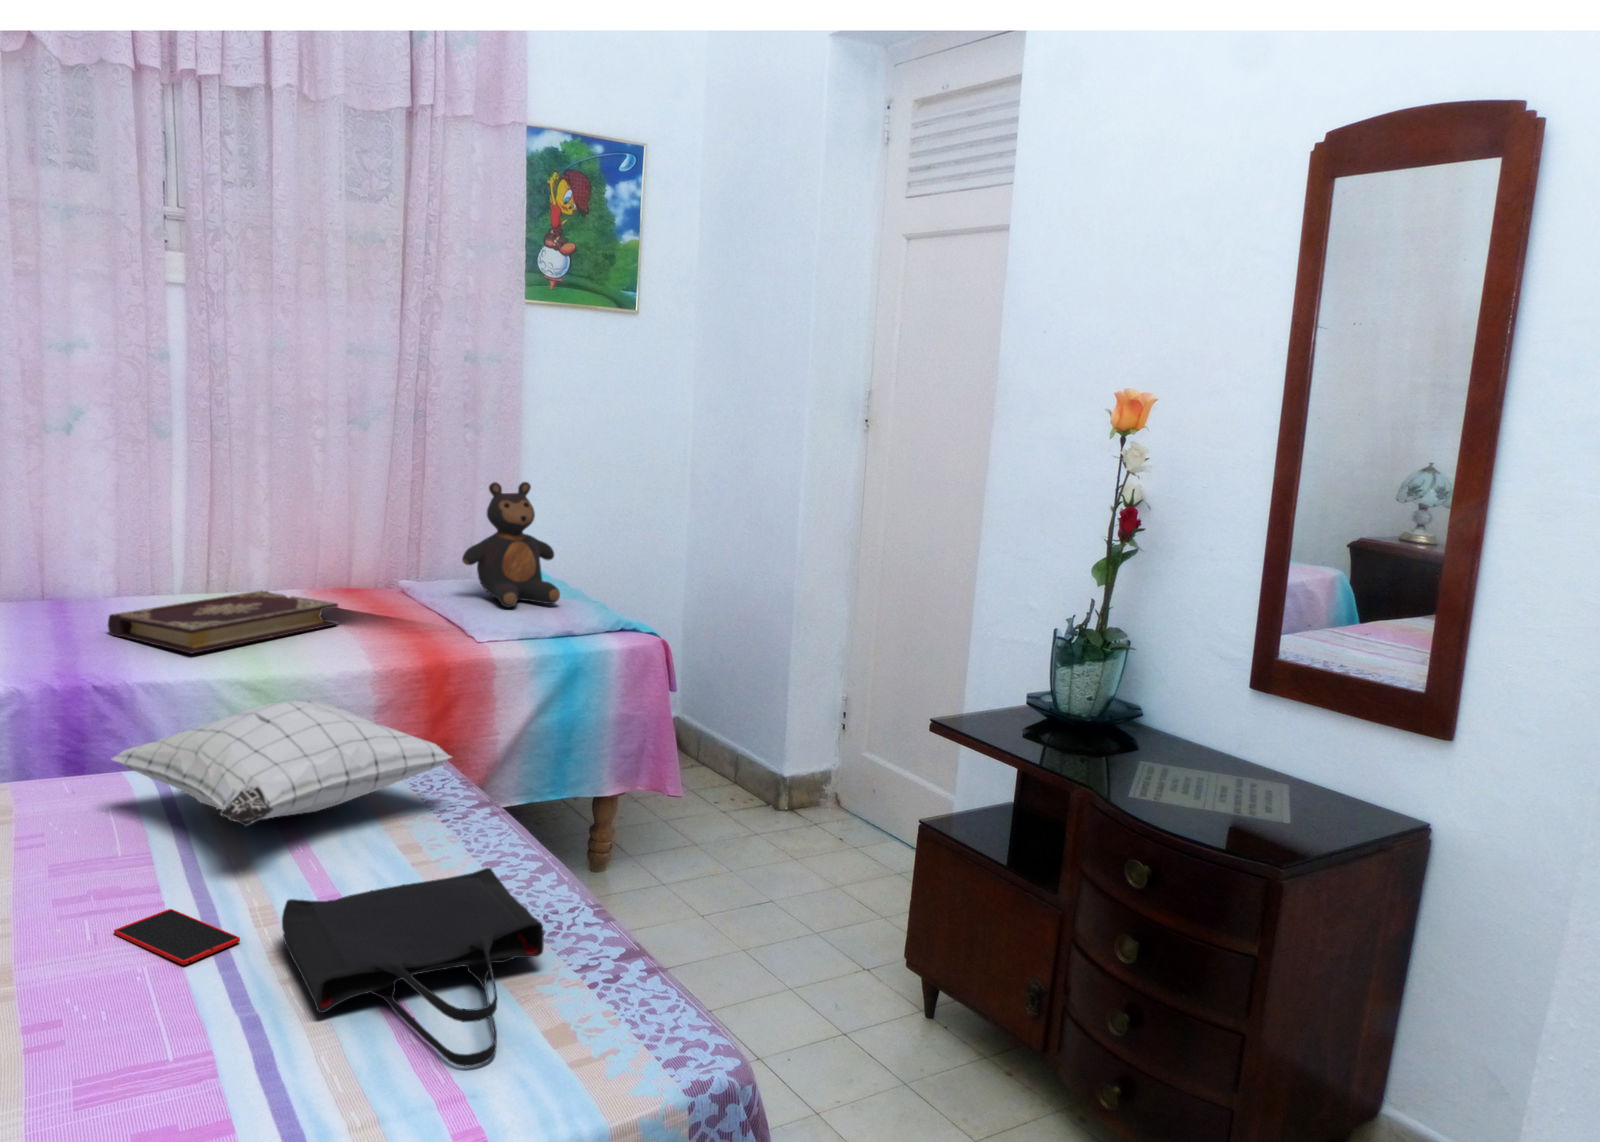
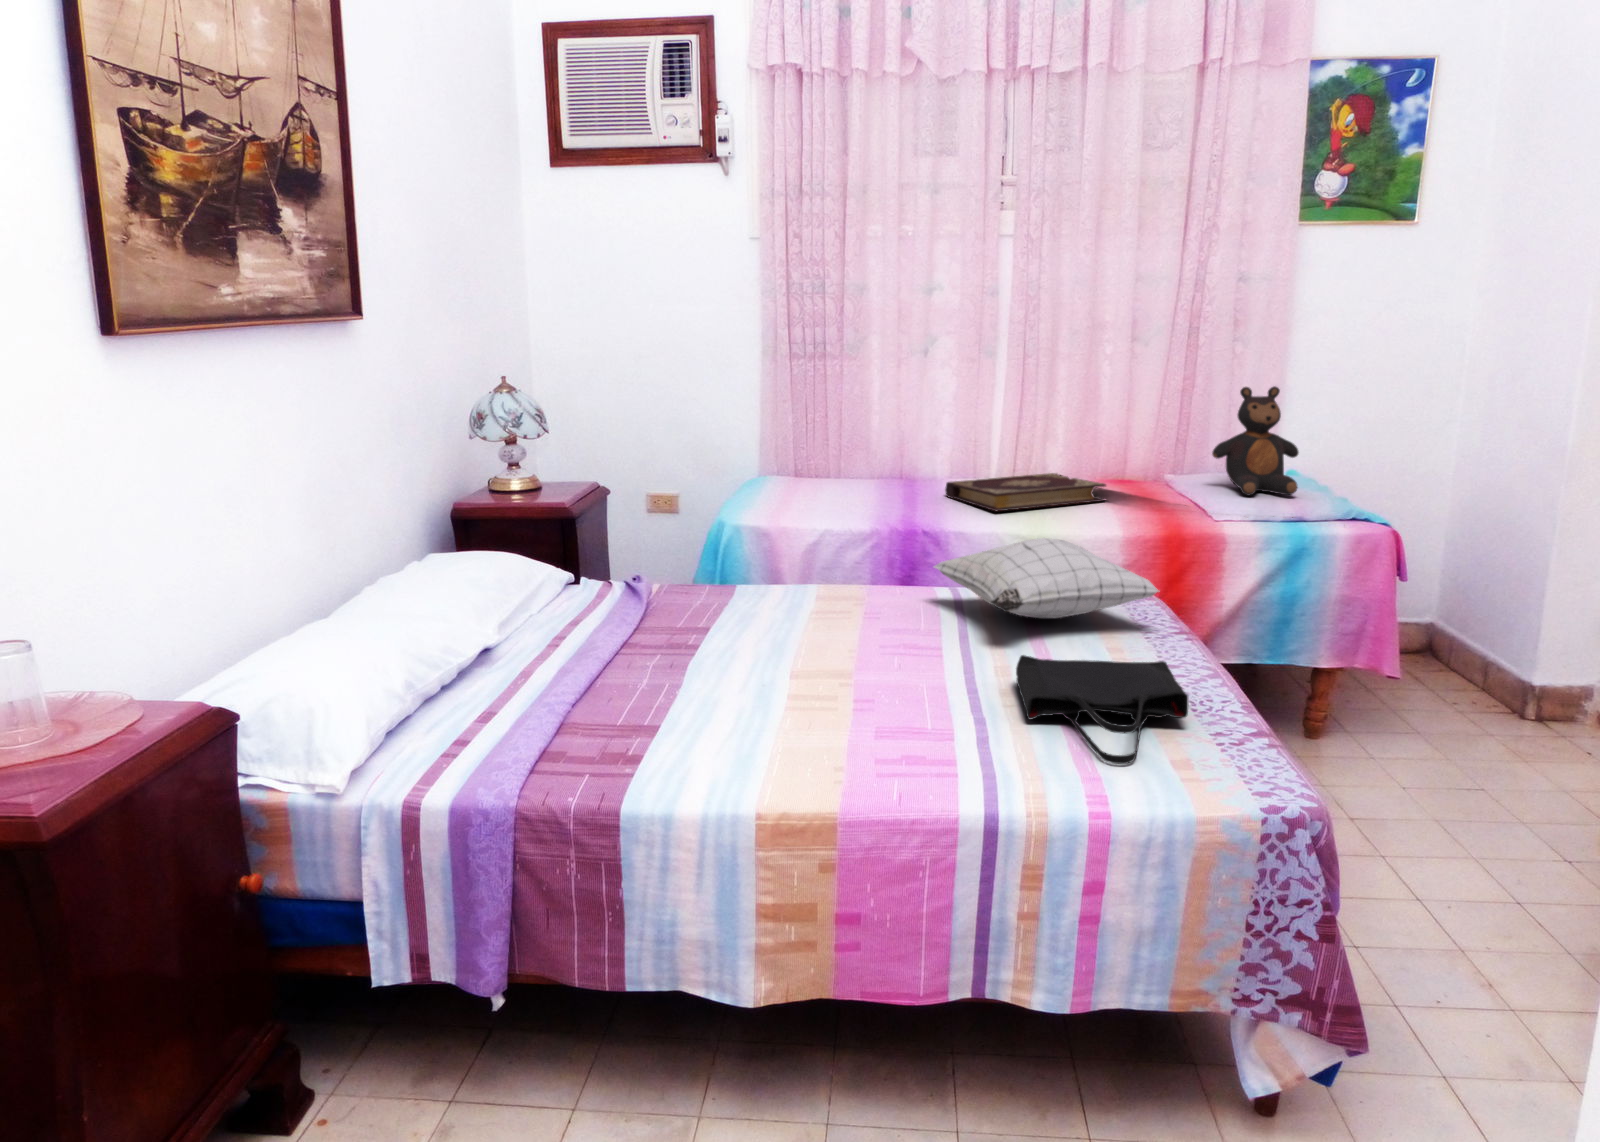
smartphone: present [114,909,240,965] -> none [921,656,991,683]

